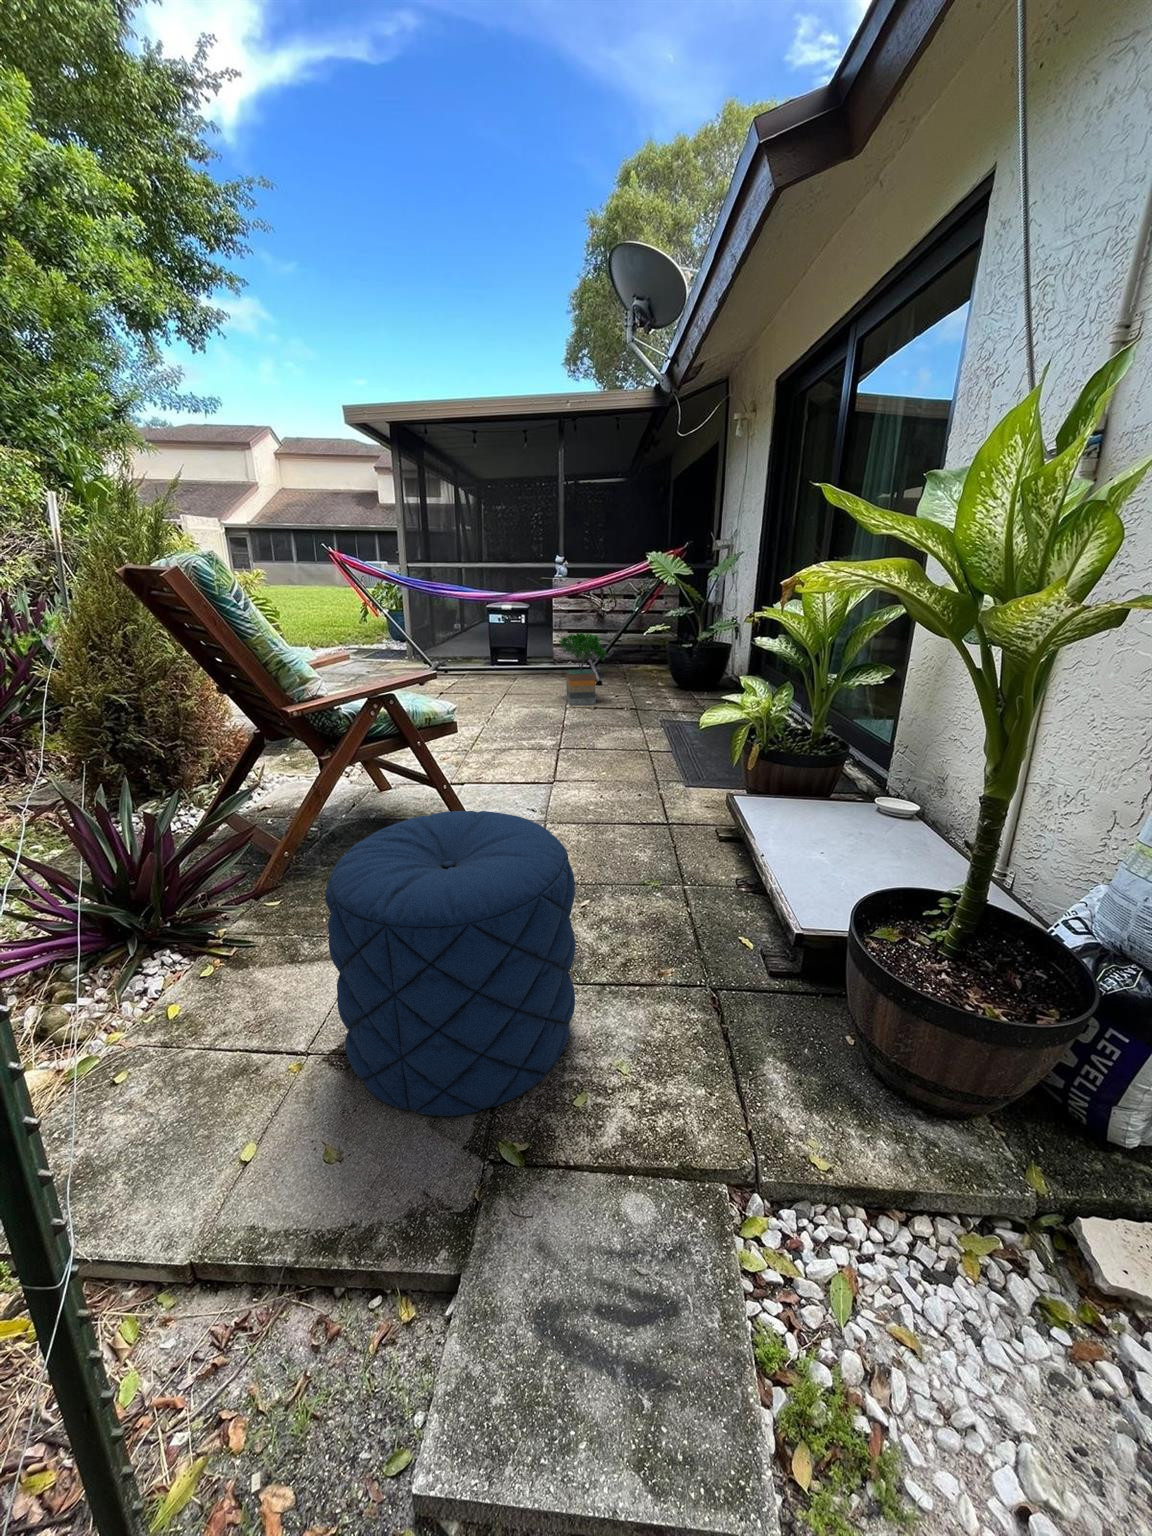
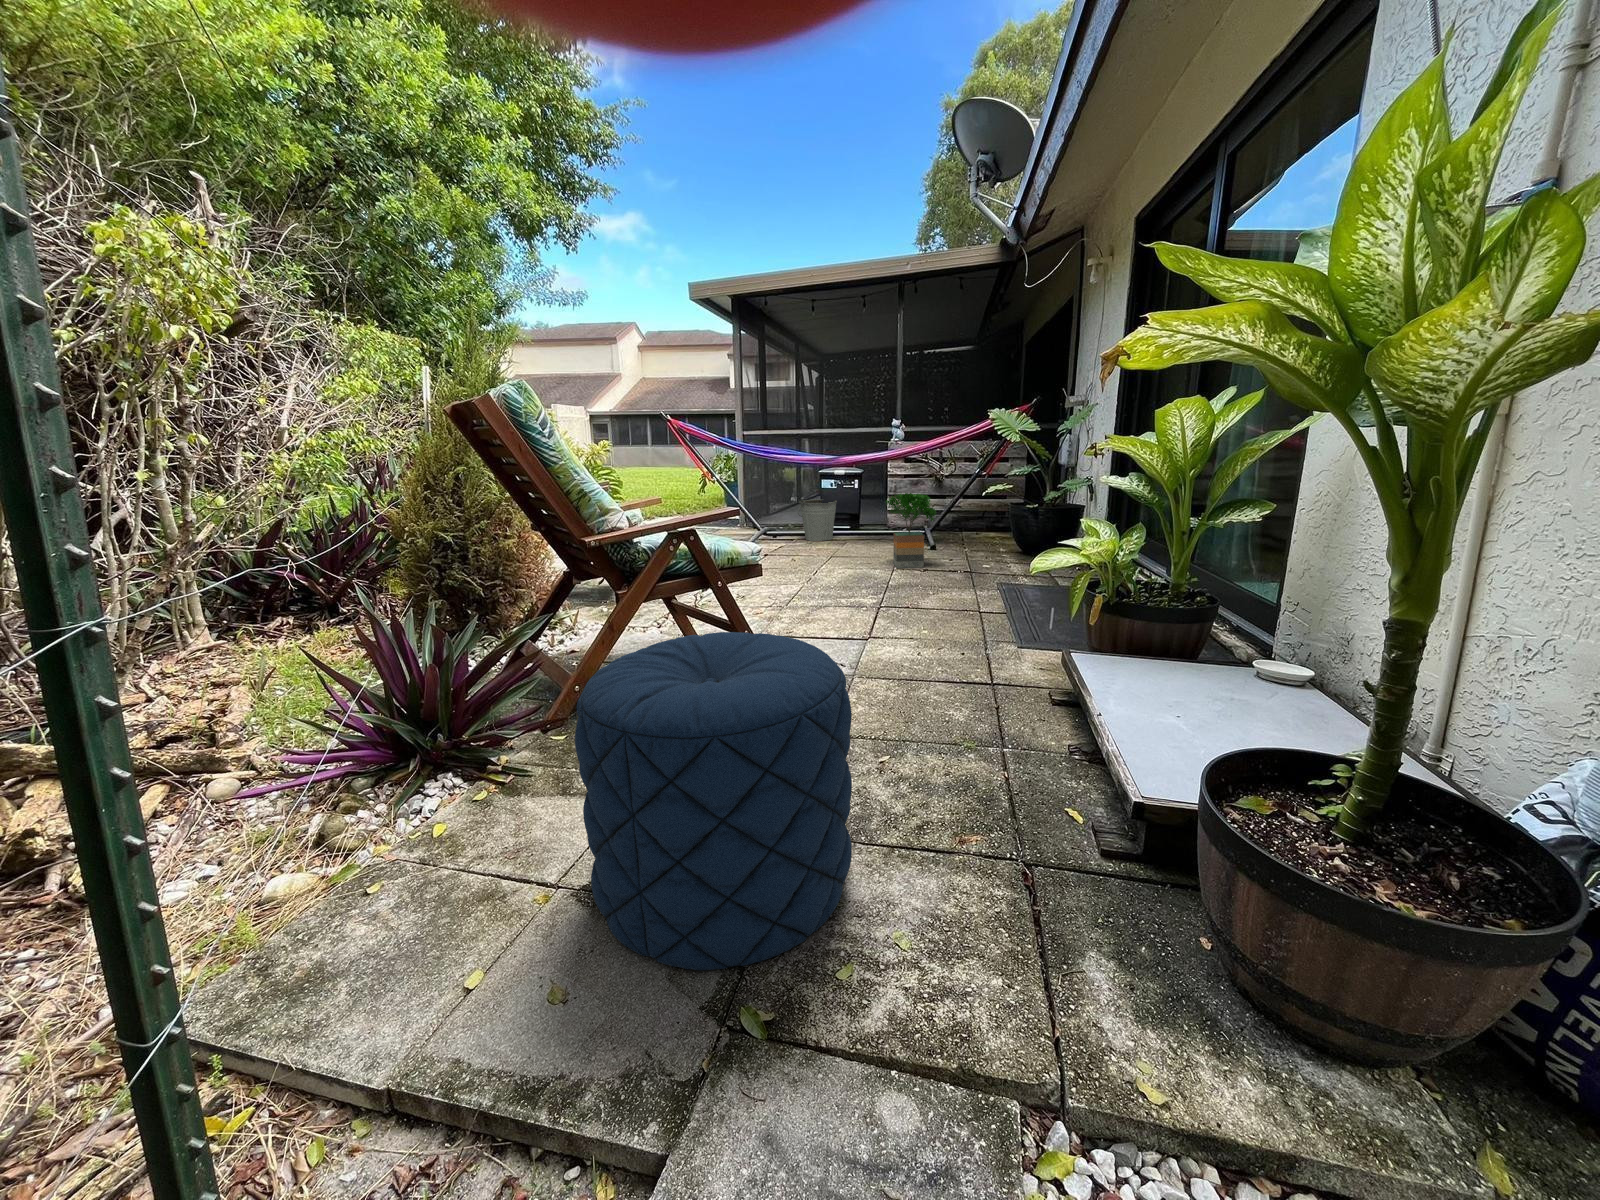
bucket: none [469,632,508,675] -> present [798,499,837,541]

